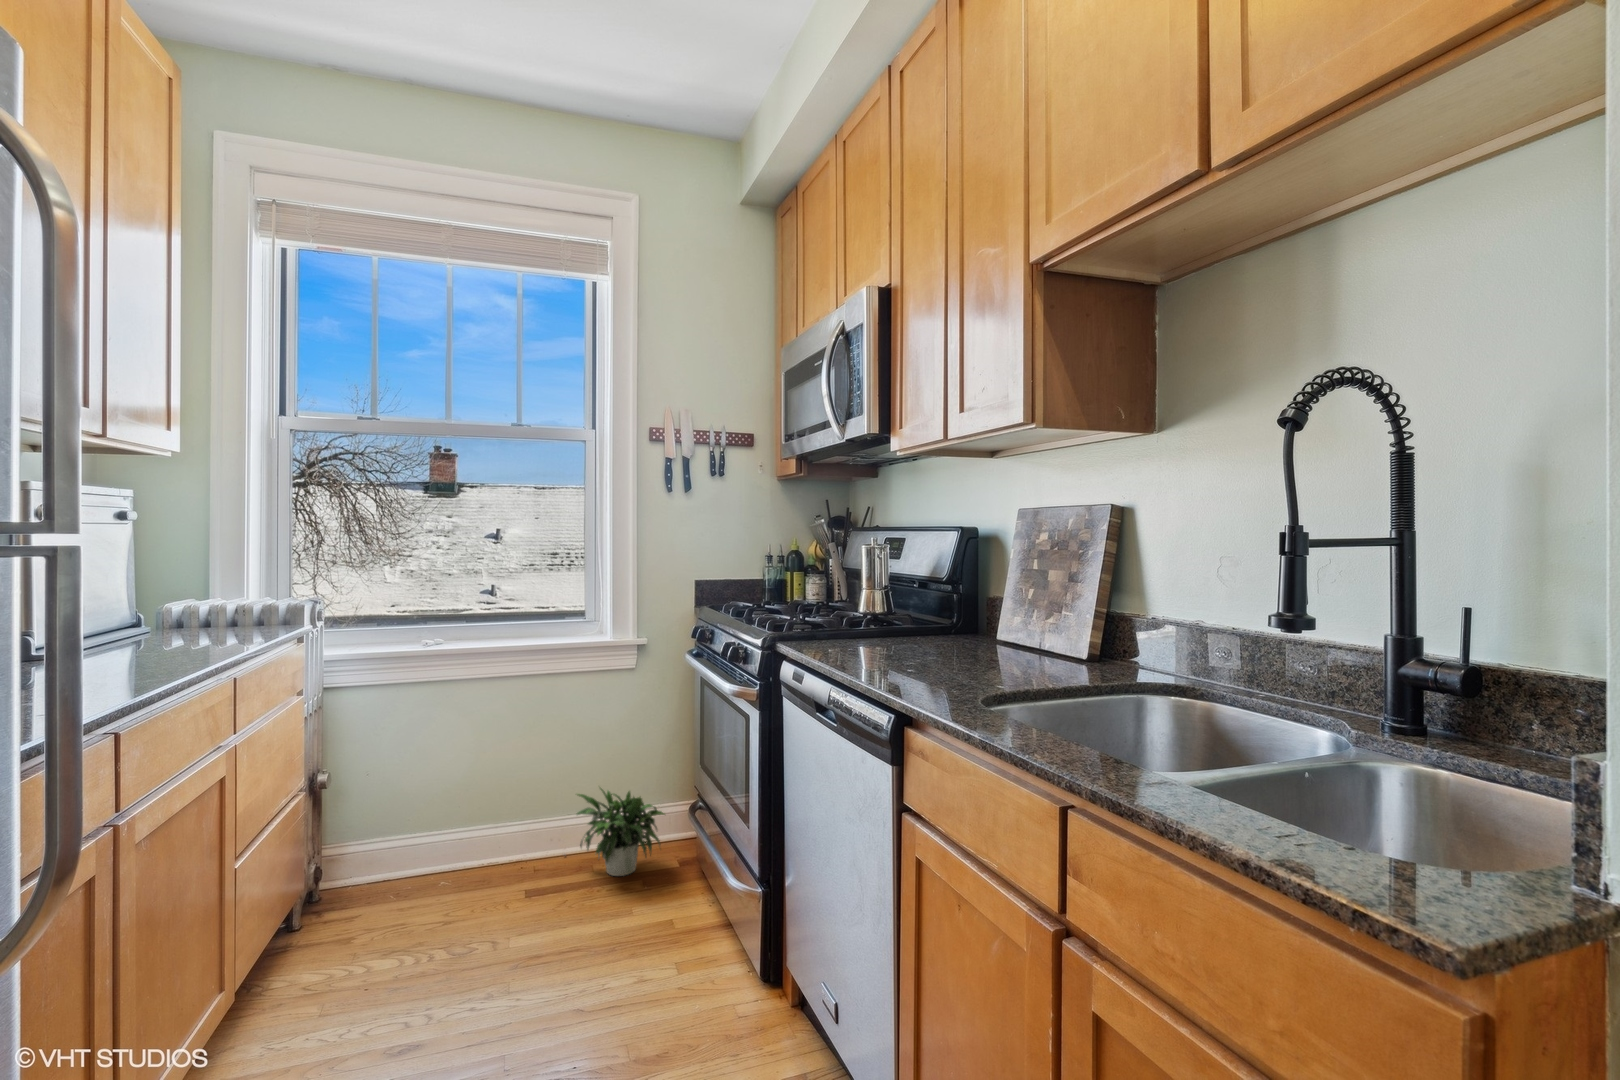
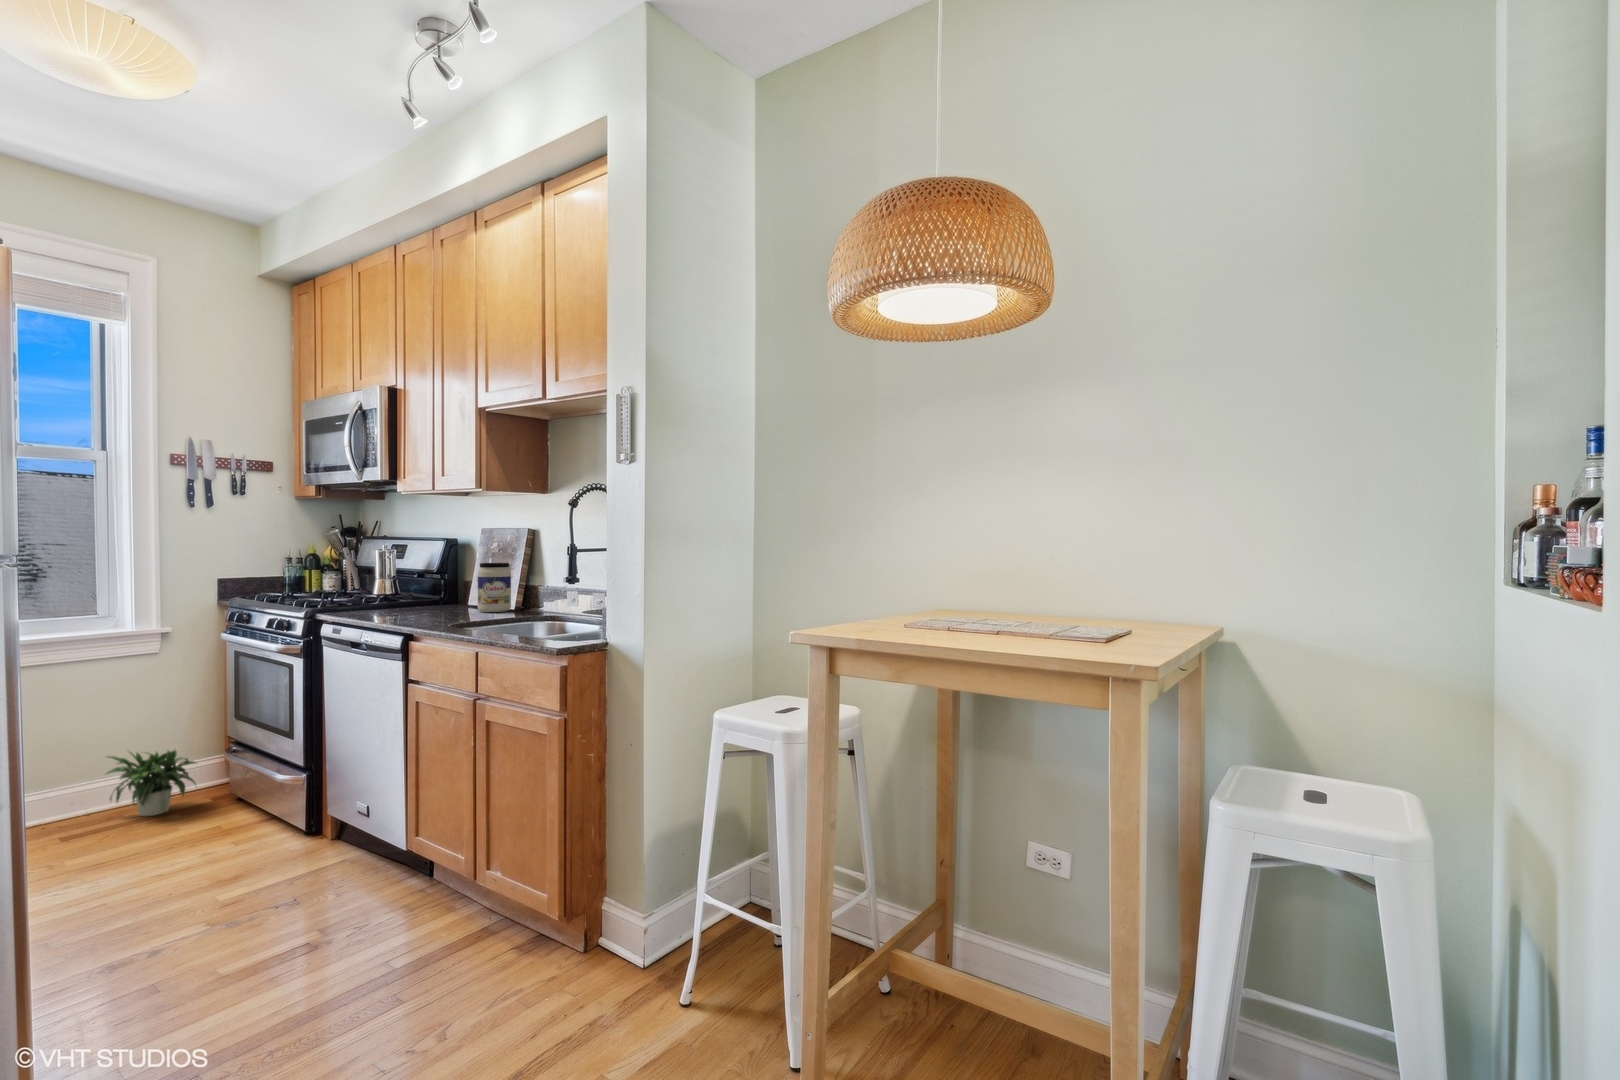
jar: none [1019,569,1080,663] -> present [478,563,511,612]

